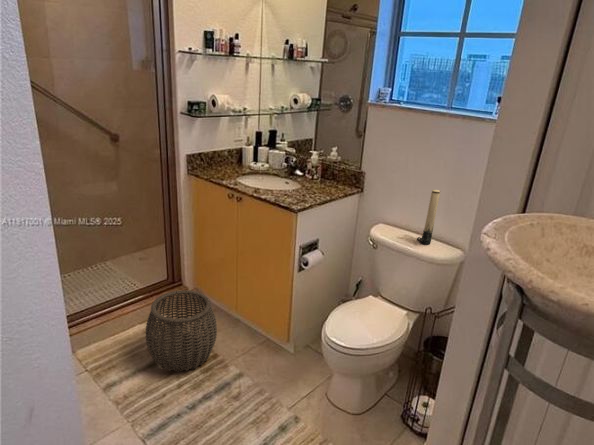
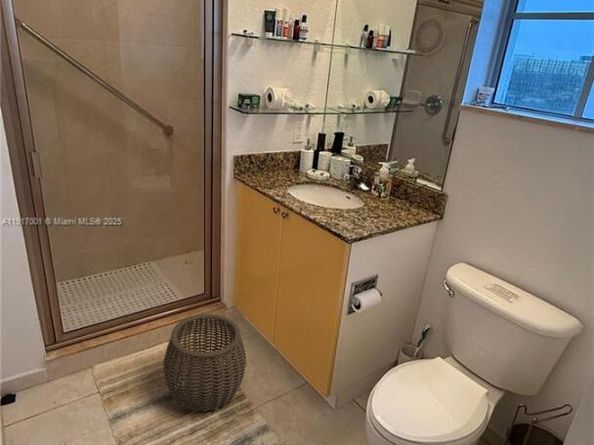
candle: present [417,190,440,244] -> none [510,232,552,304]

